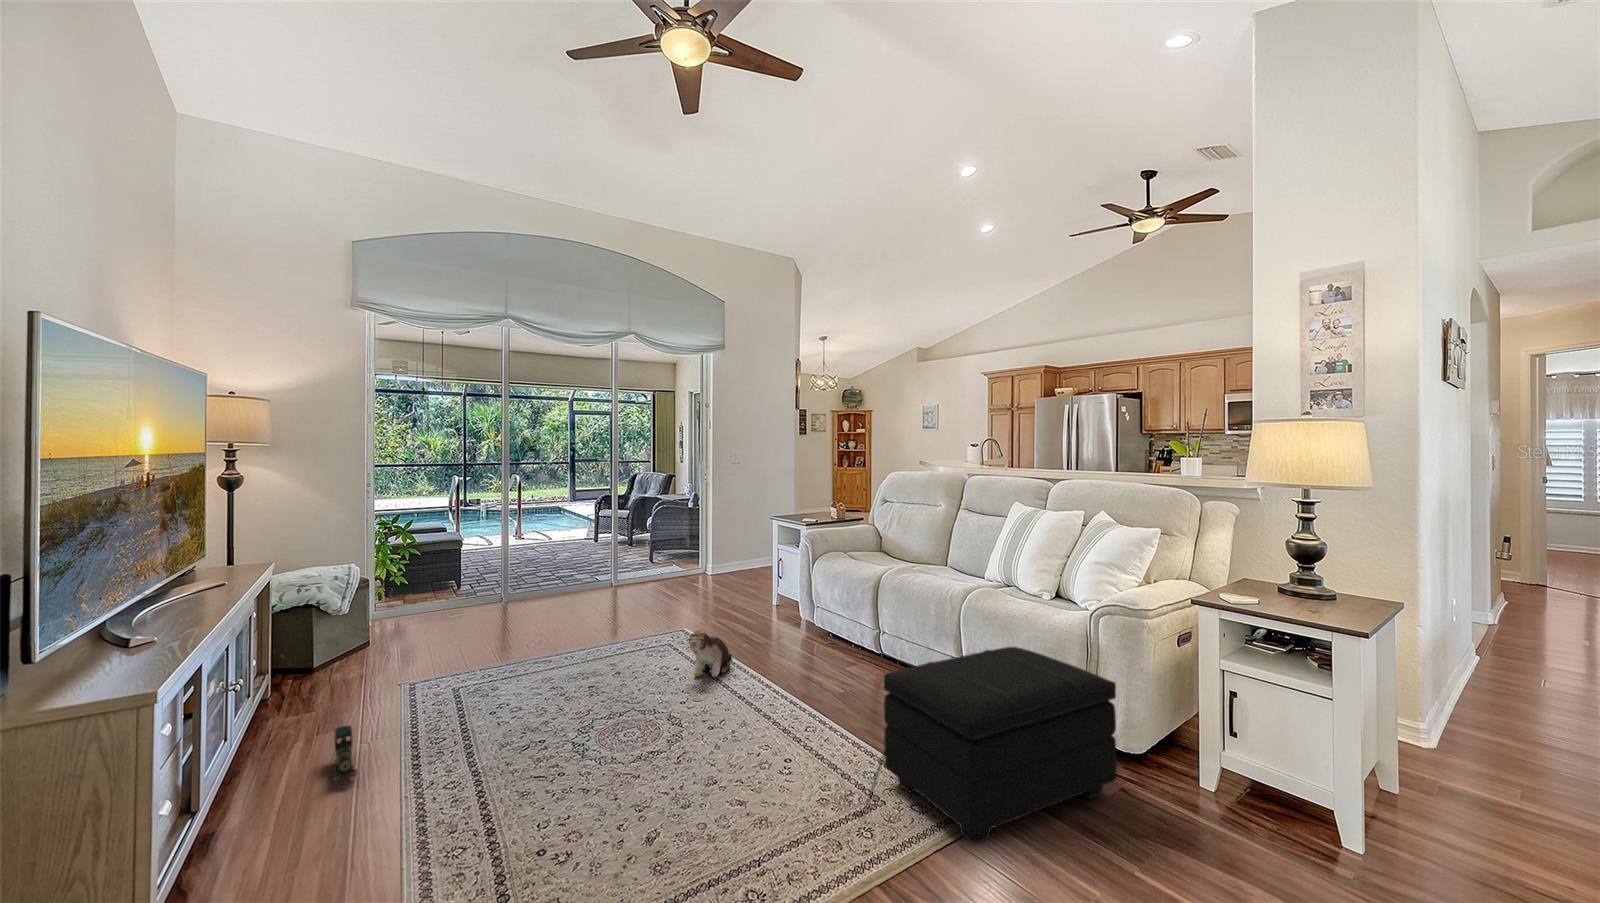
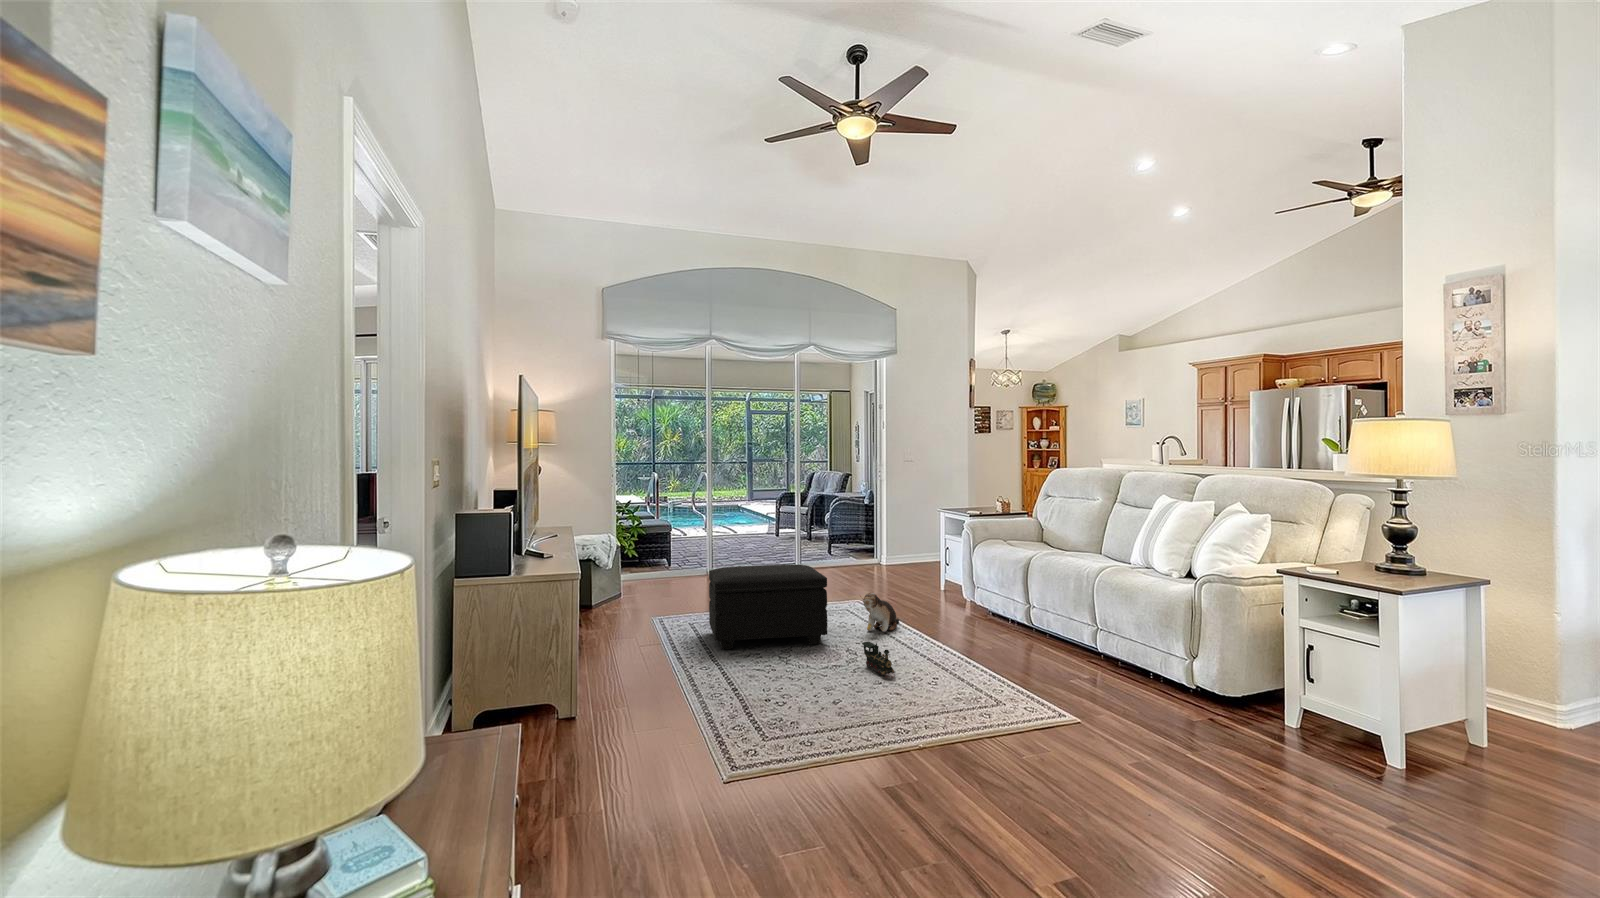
footstool: present [884,647,1117,844] -> present [709,564,827,649]
toy train: present [333,725,357,788] -> present [862,642,895,679]

